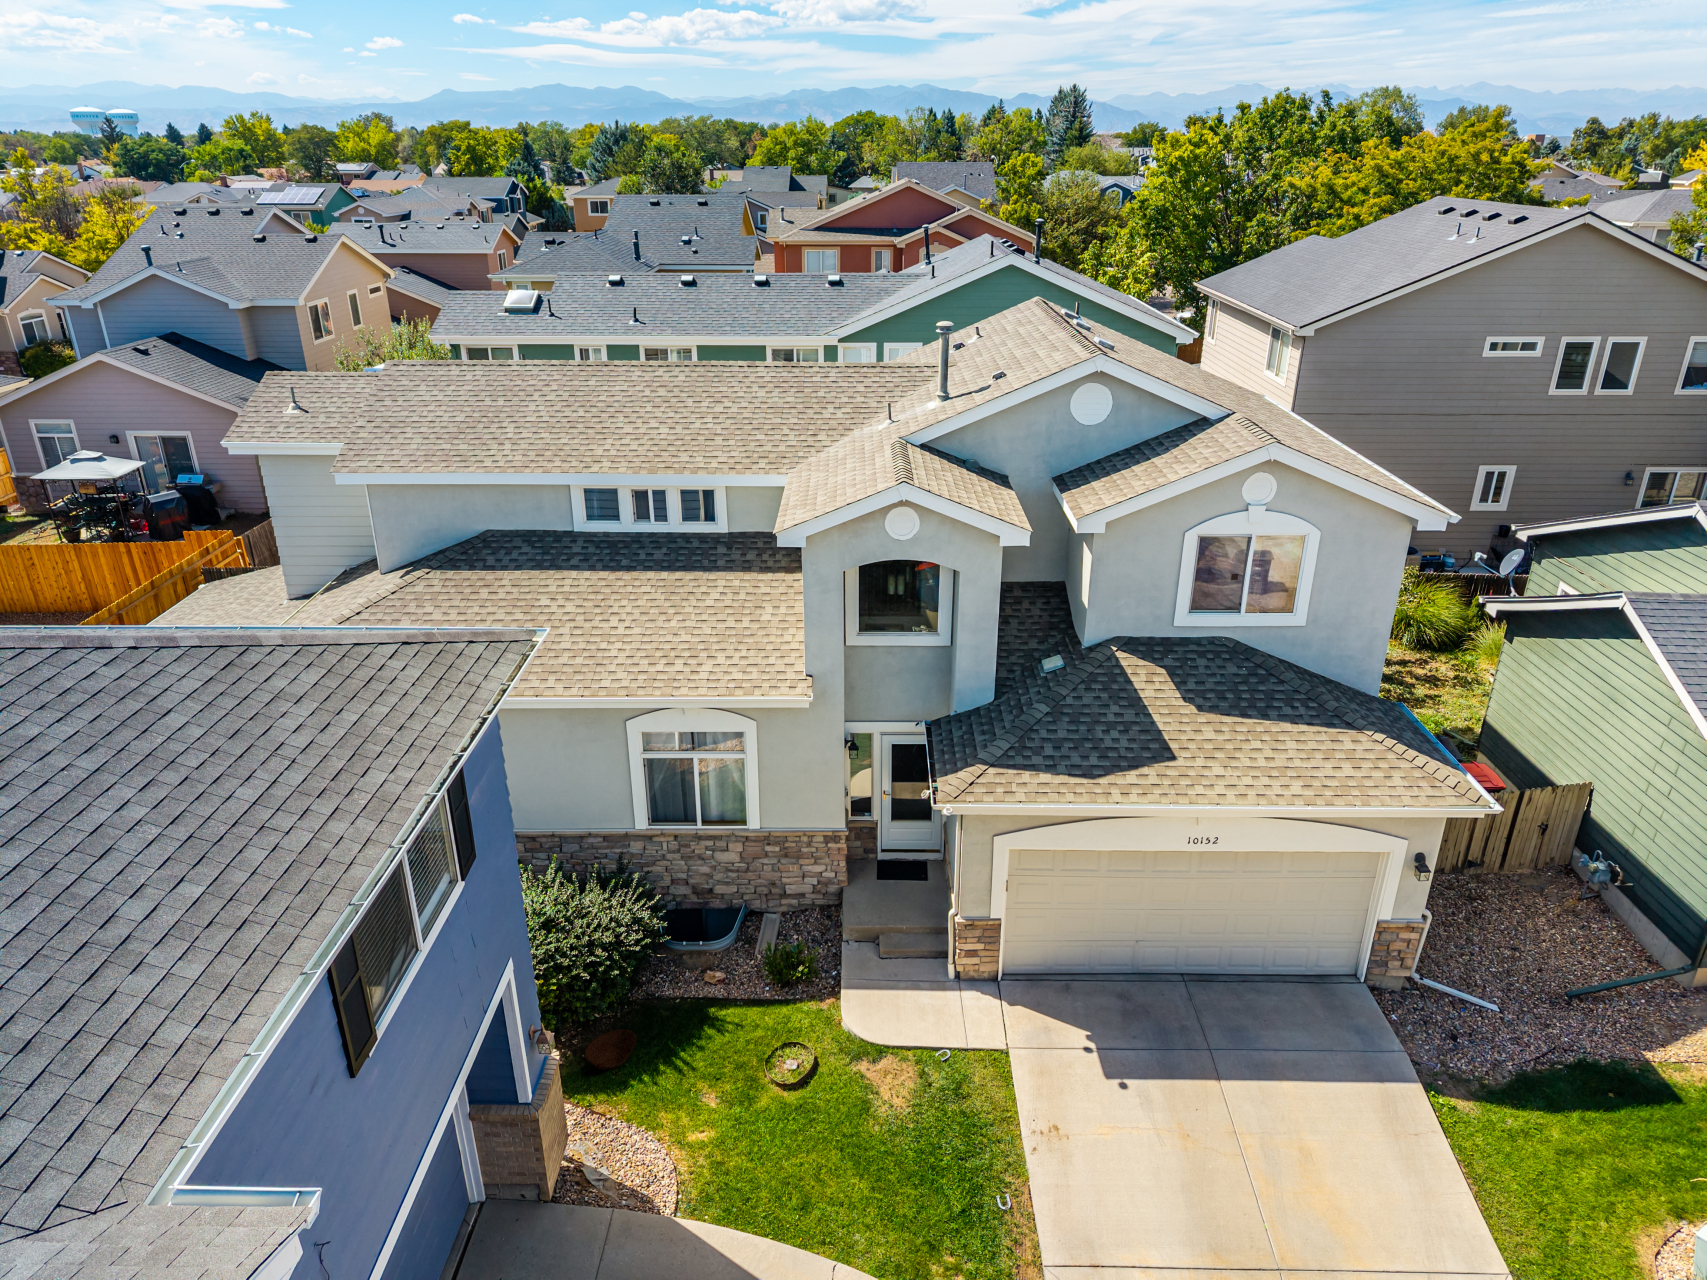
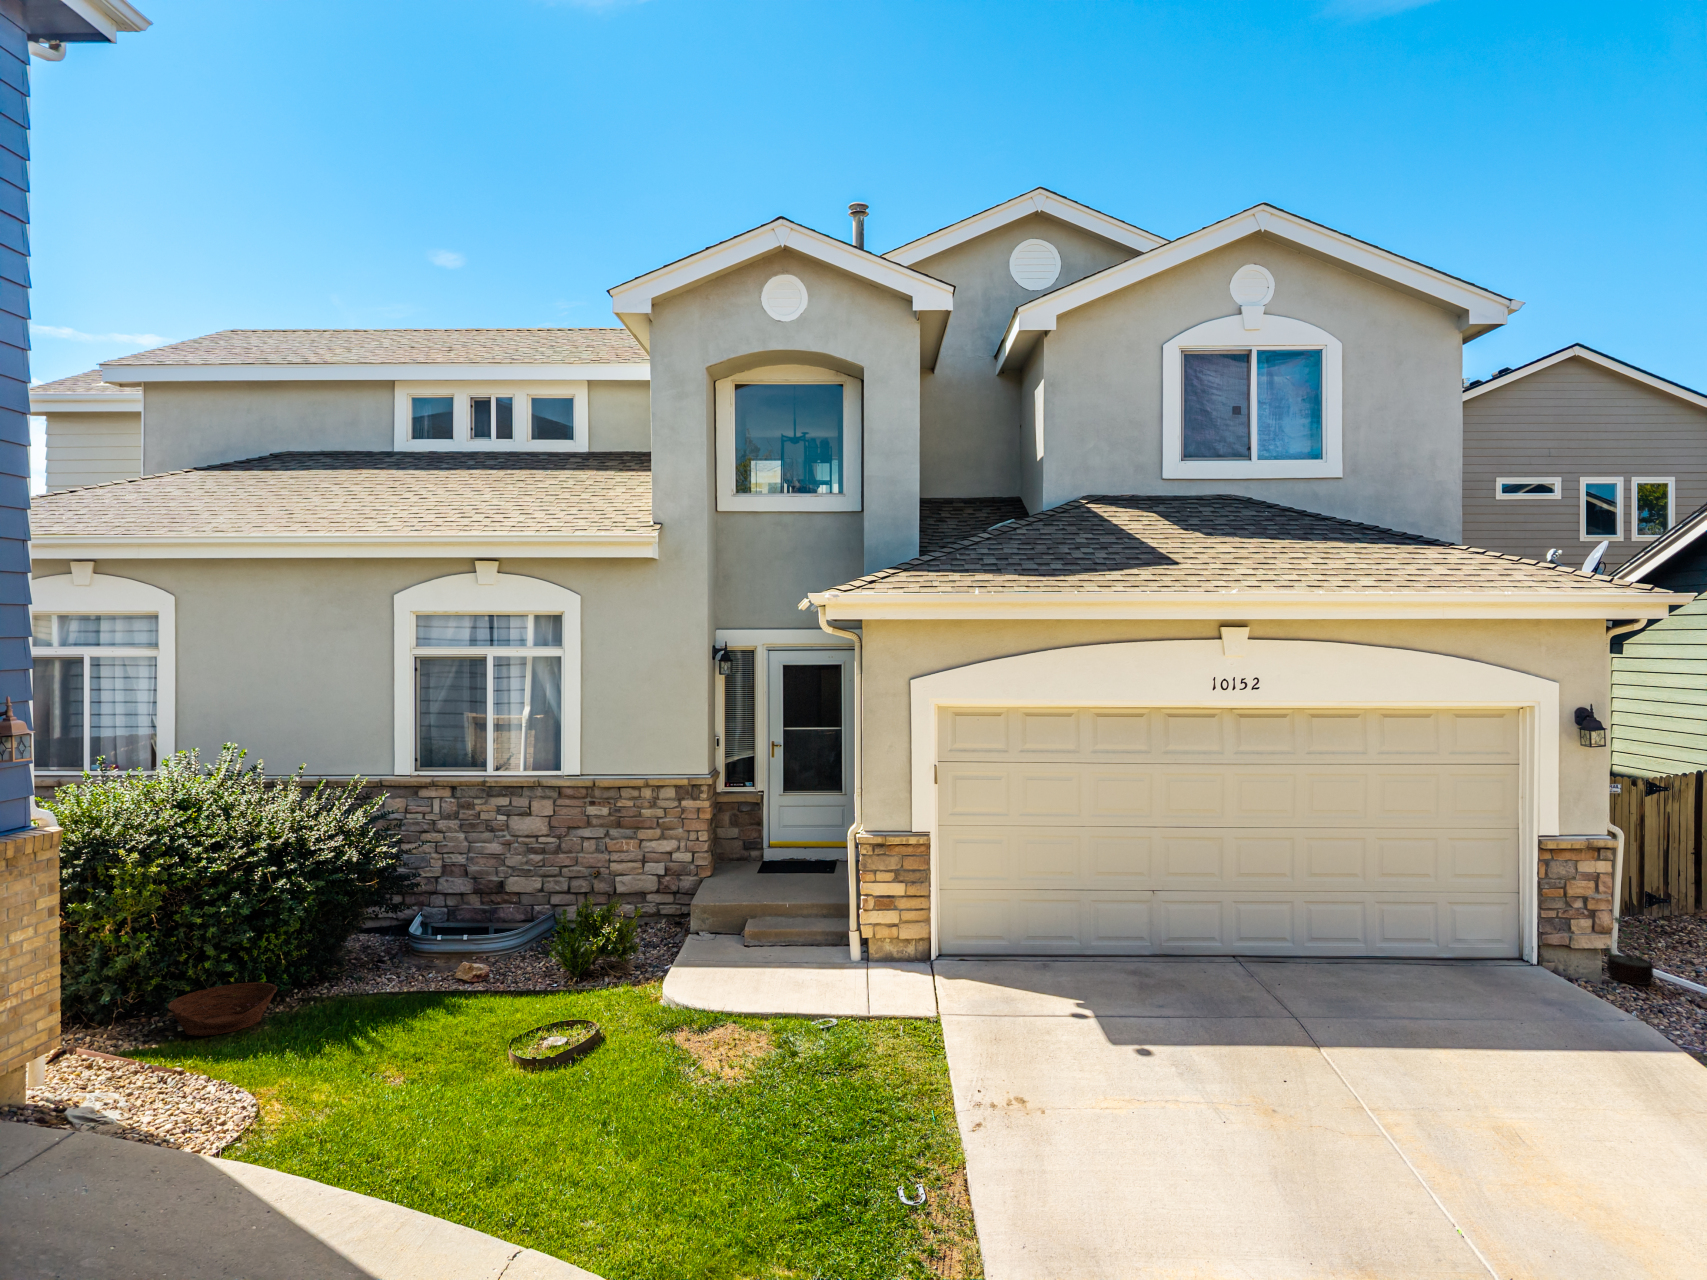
decorative plant: none [1401,966,1434,1005] -> present [1604,917,1654,985]

